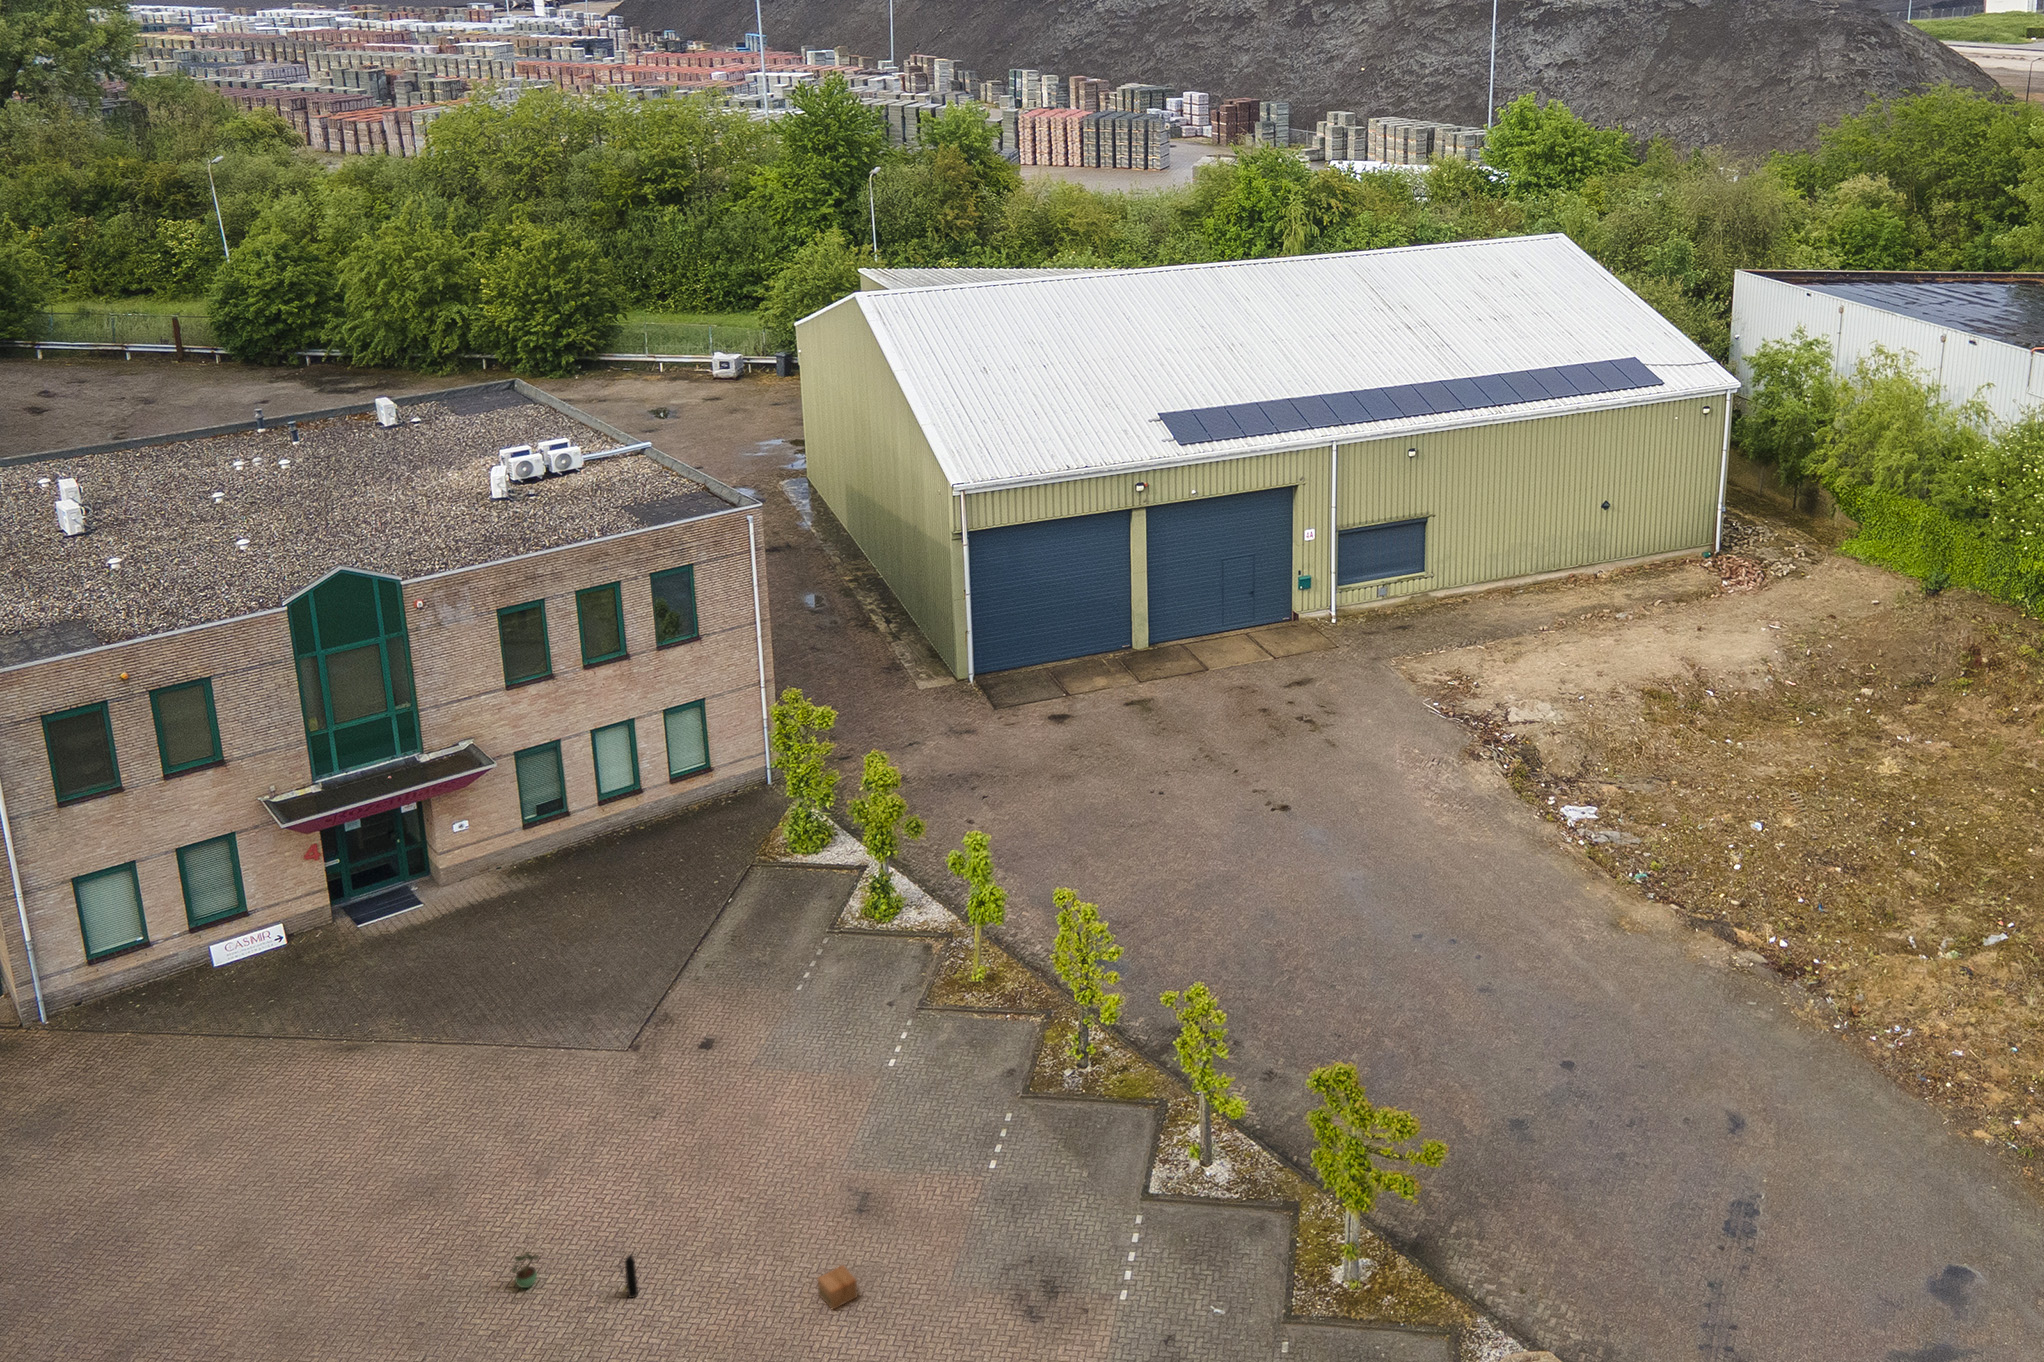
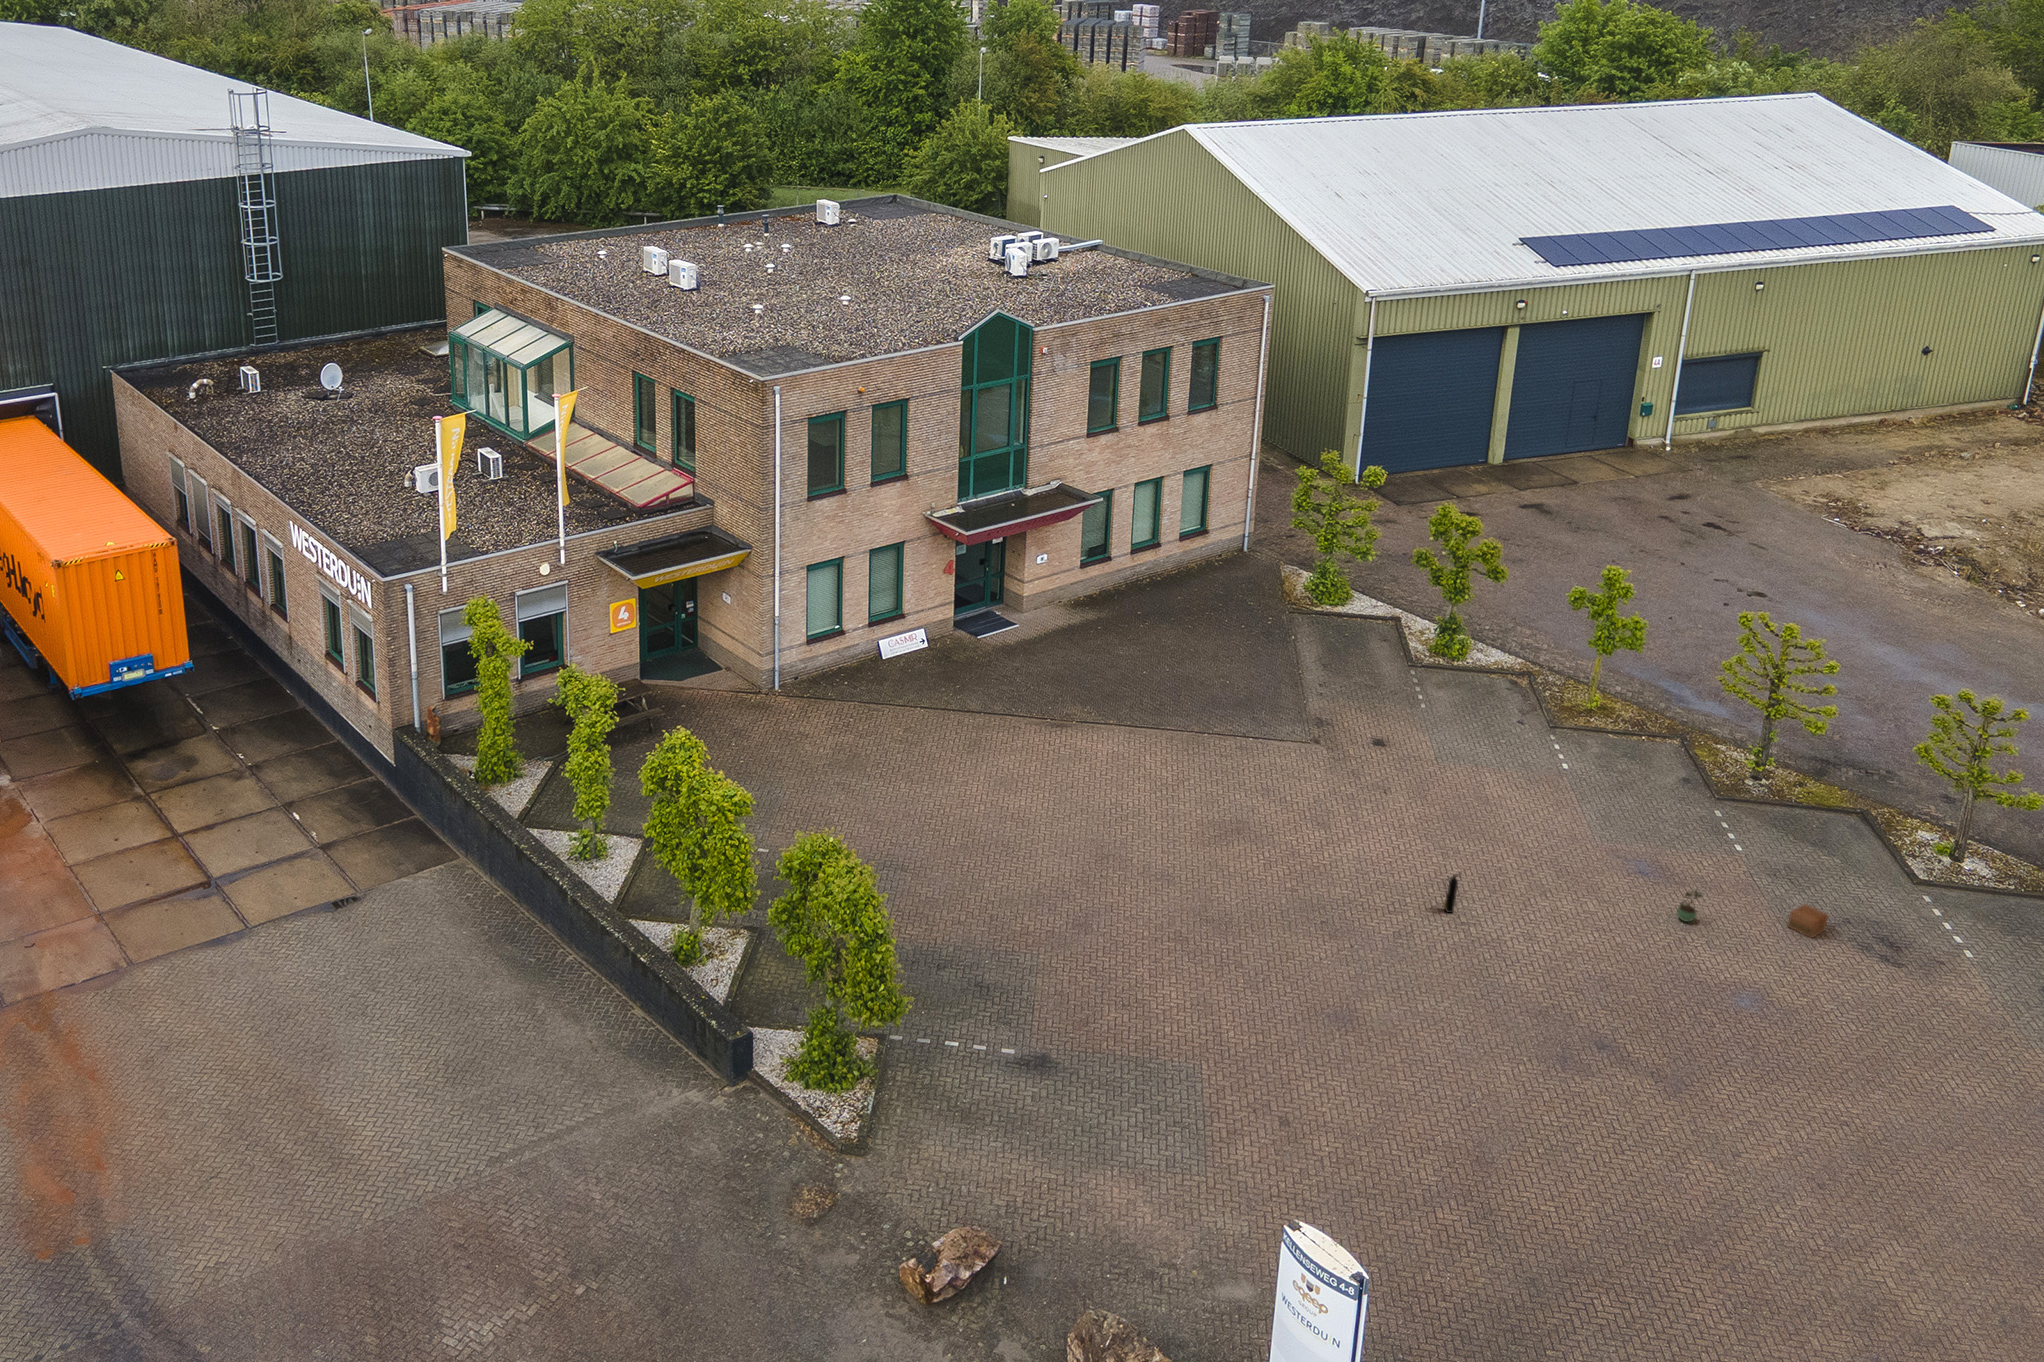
potted plant: present [512,1252,539,1288] -> present [1677,891,1702,921]
cardboard box: present [818,1265,858,1309] -> present [1788,905,1828,938]

